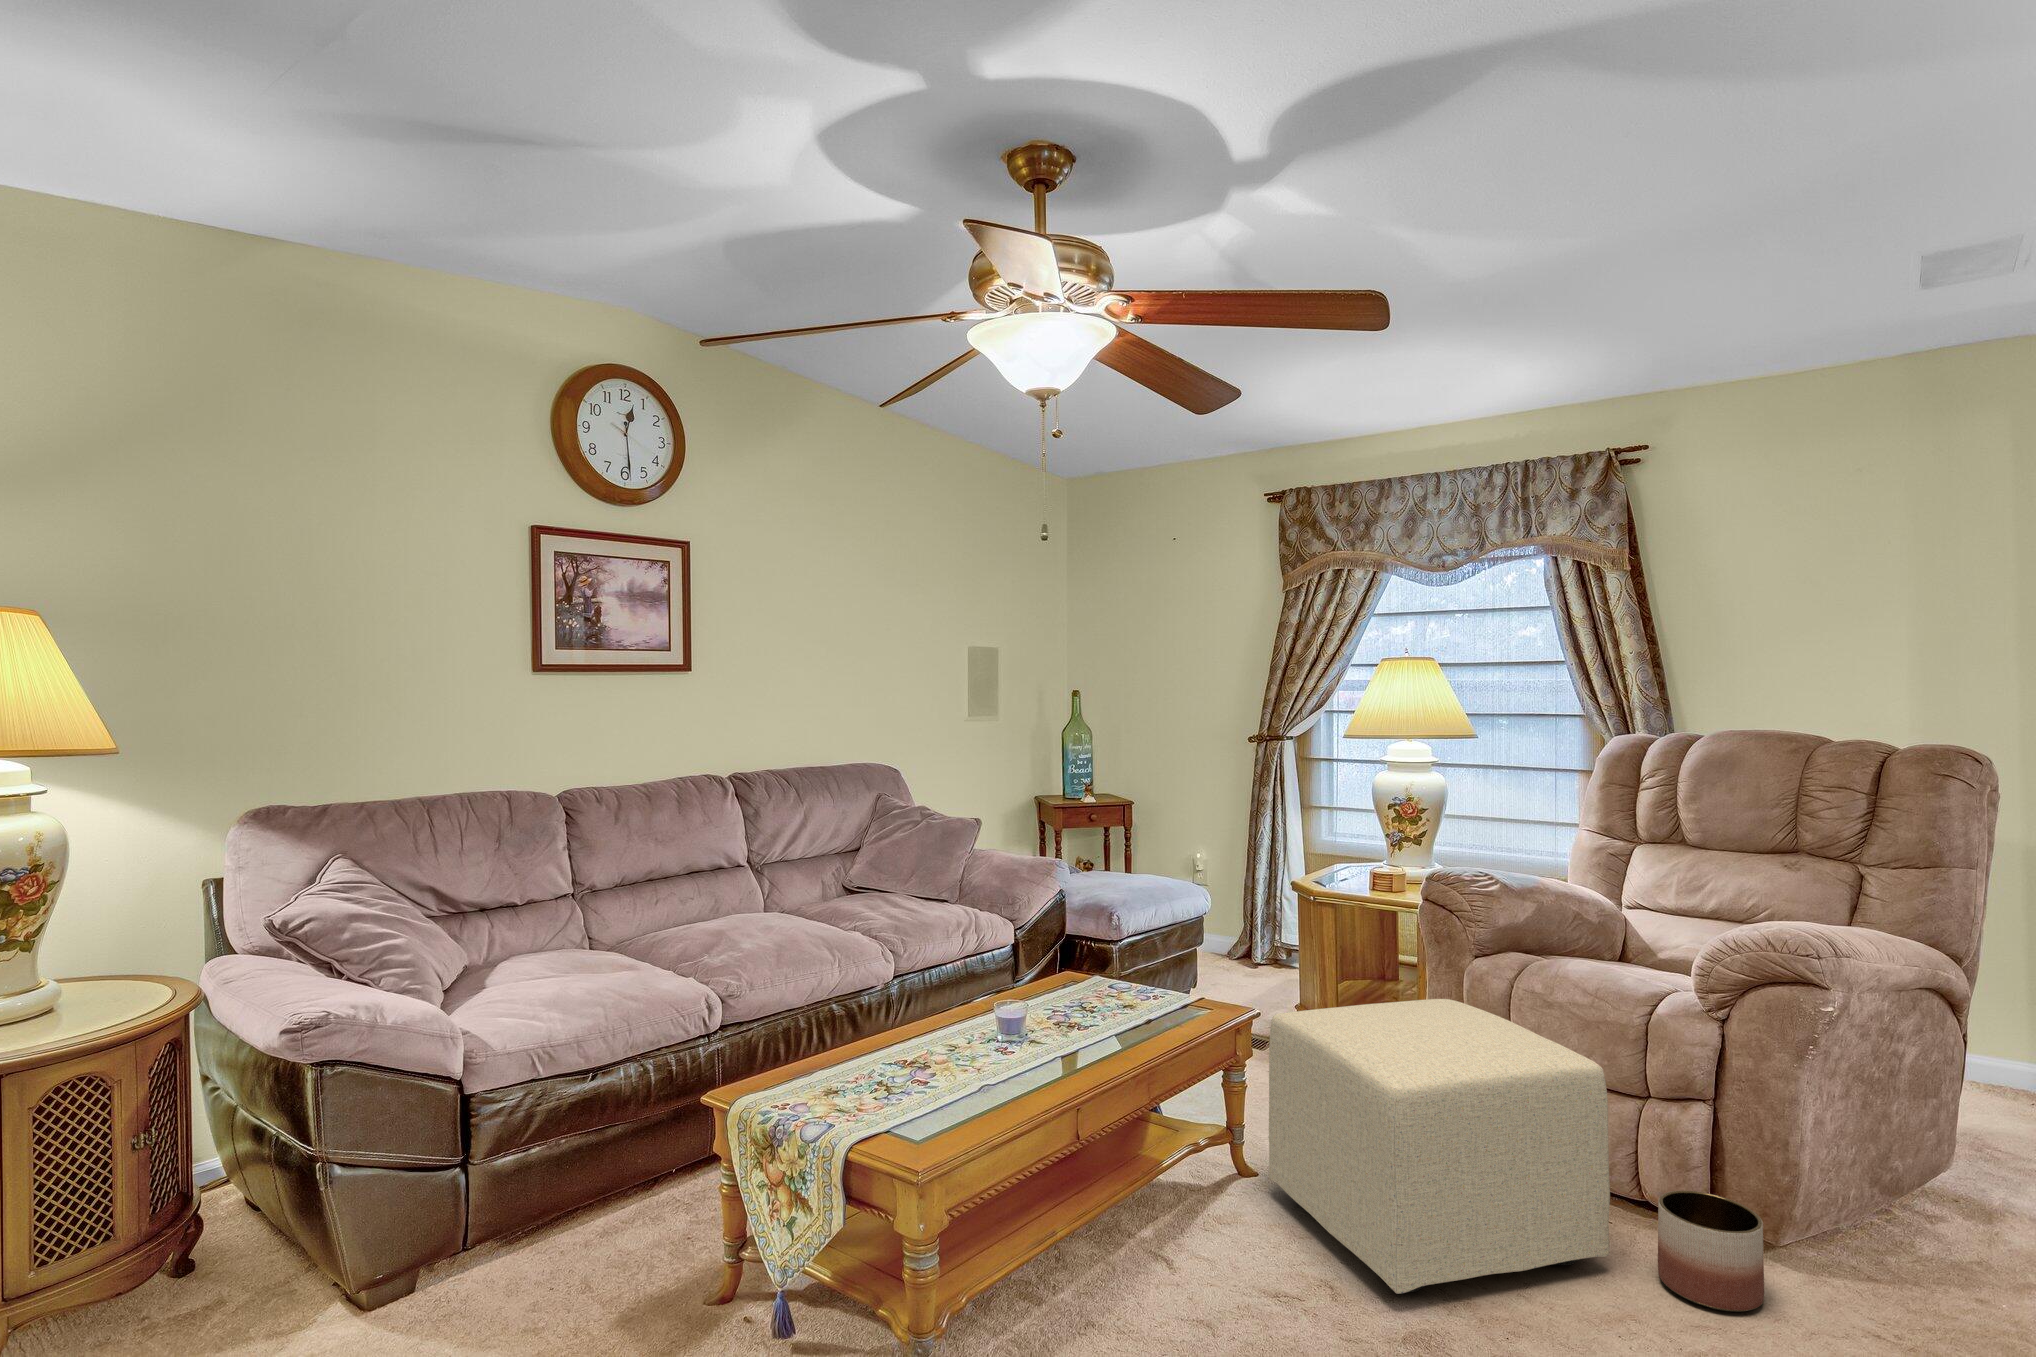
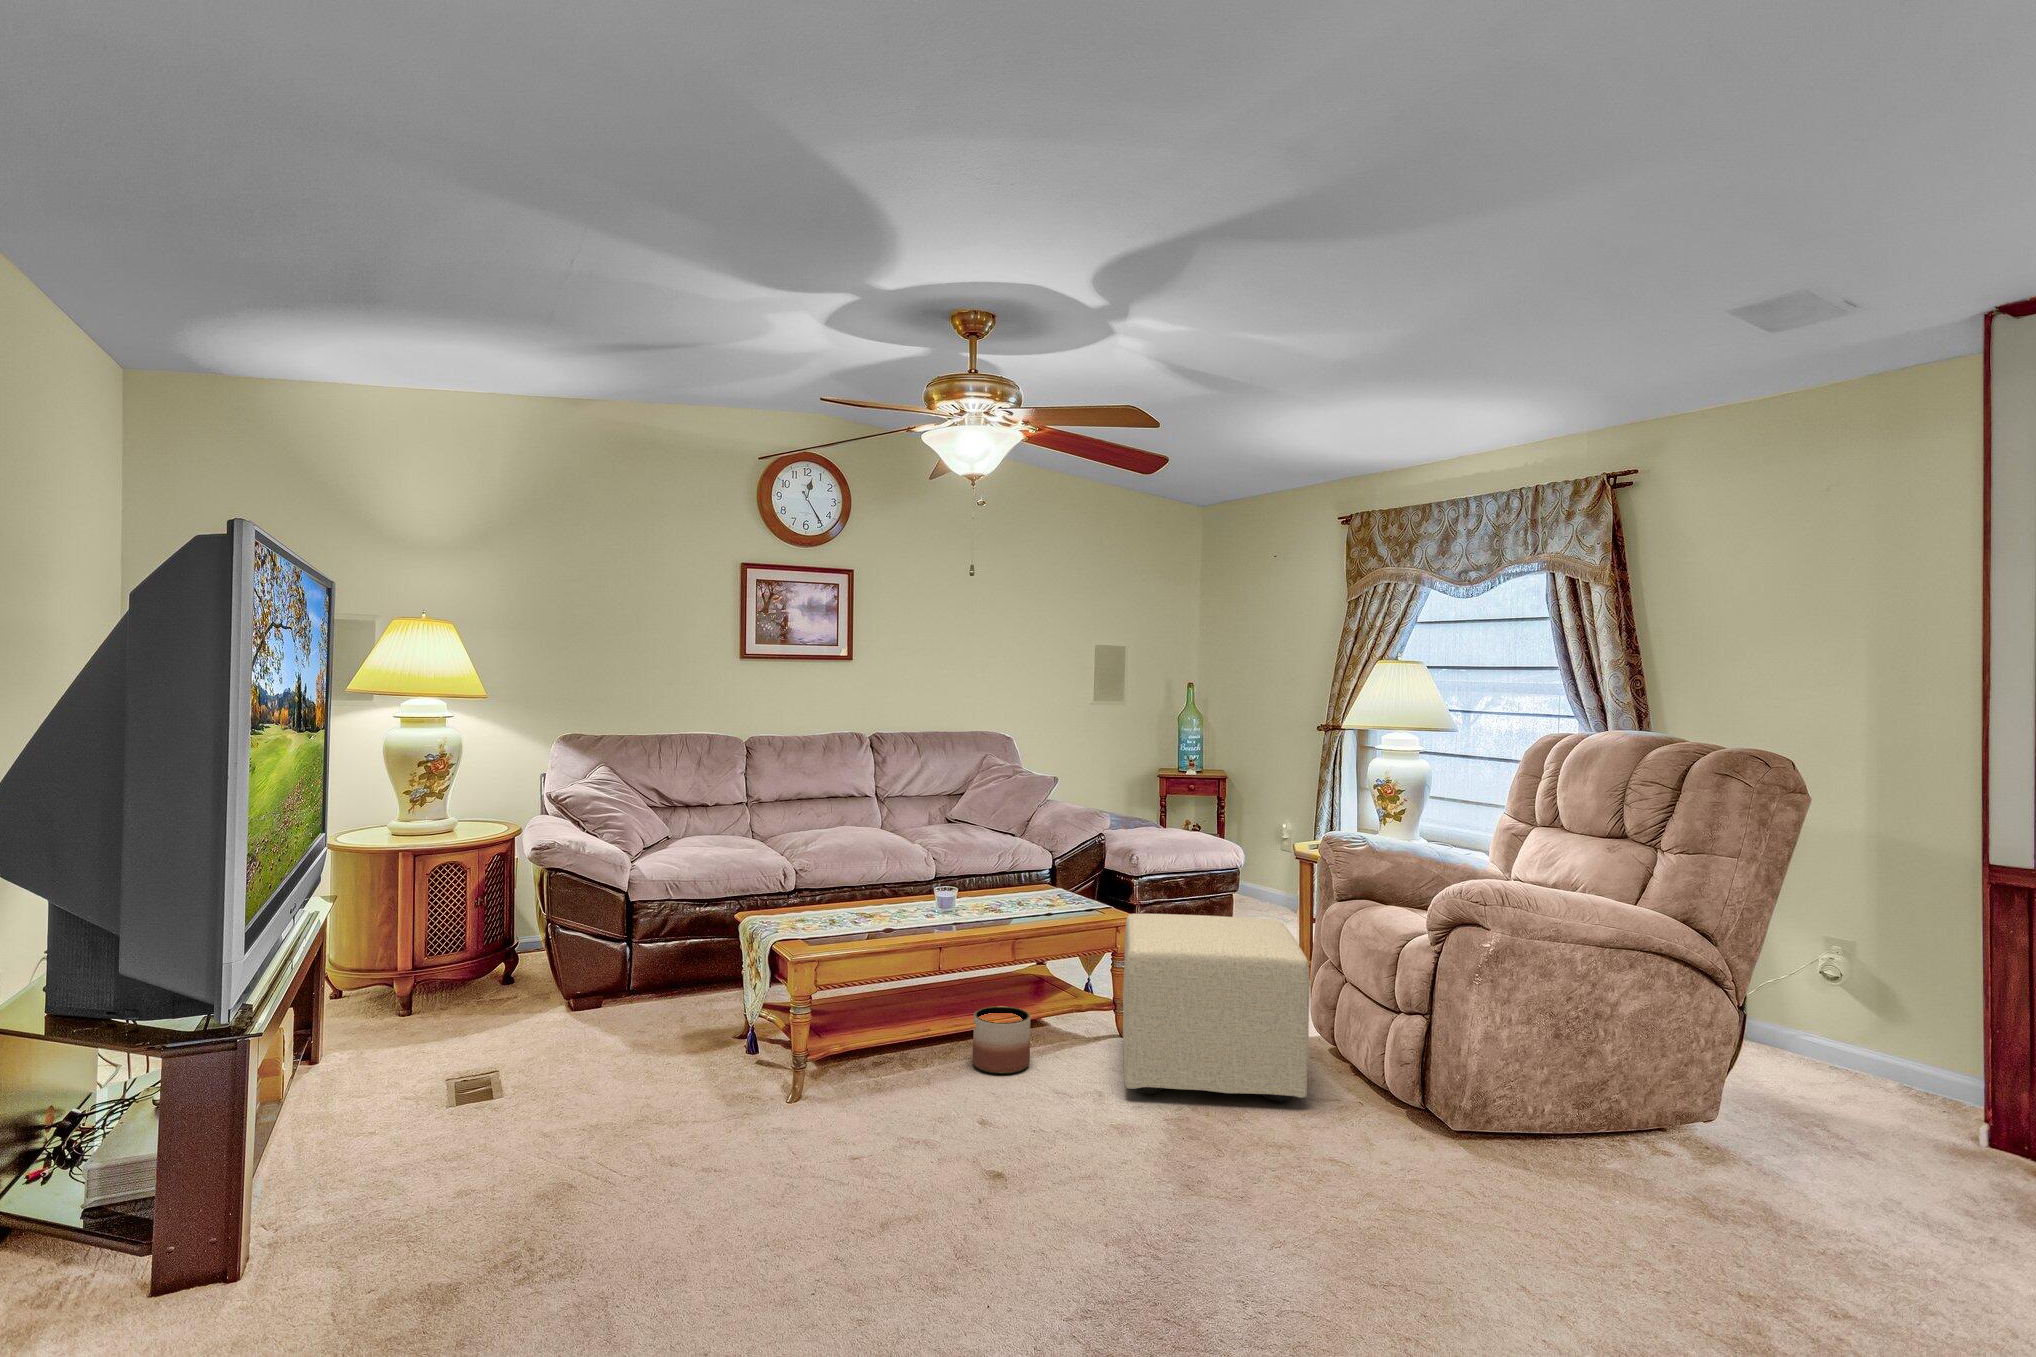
planter: present [1658,1190,1764,1312] -> present [973,1006,1030,1074]

